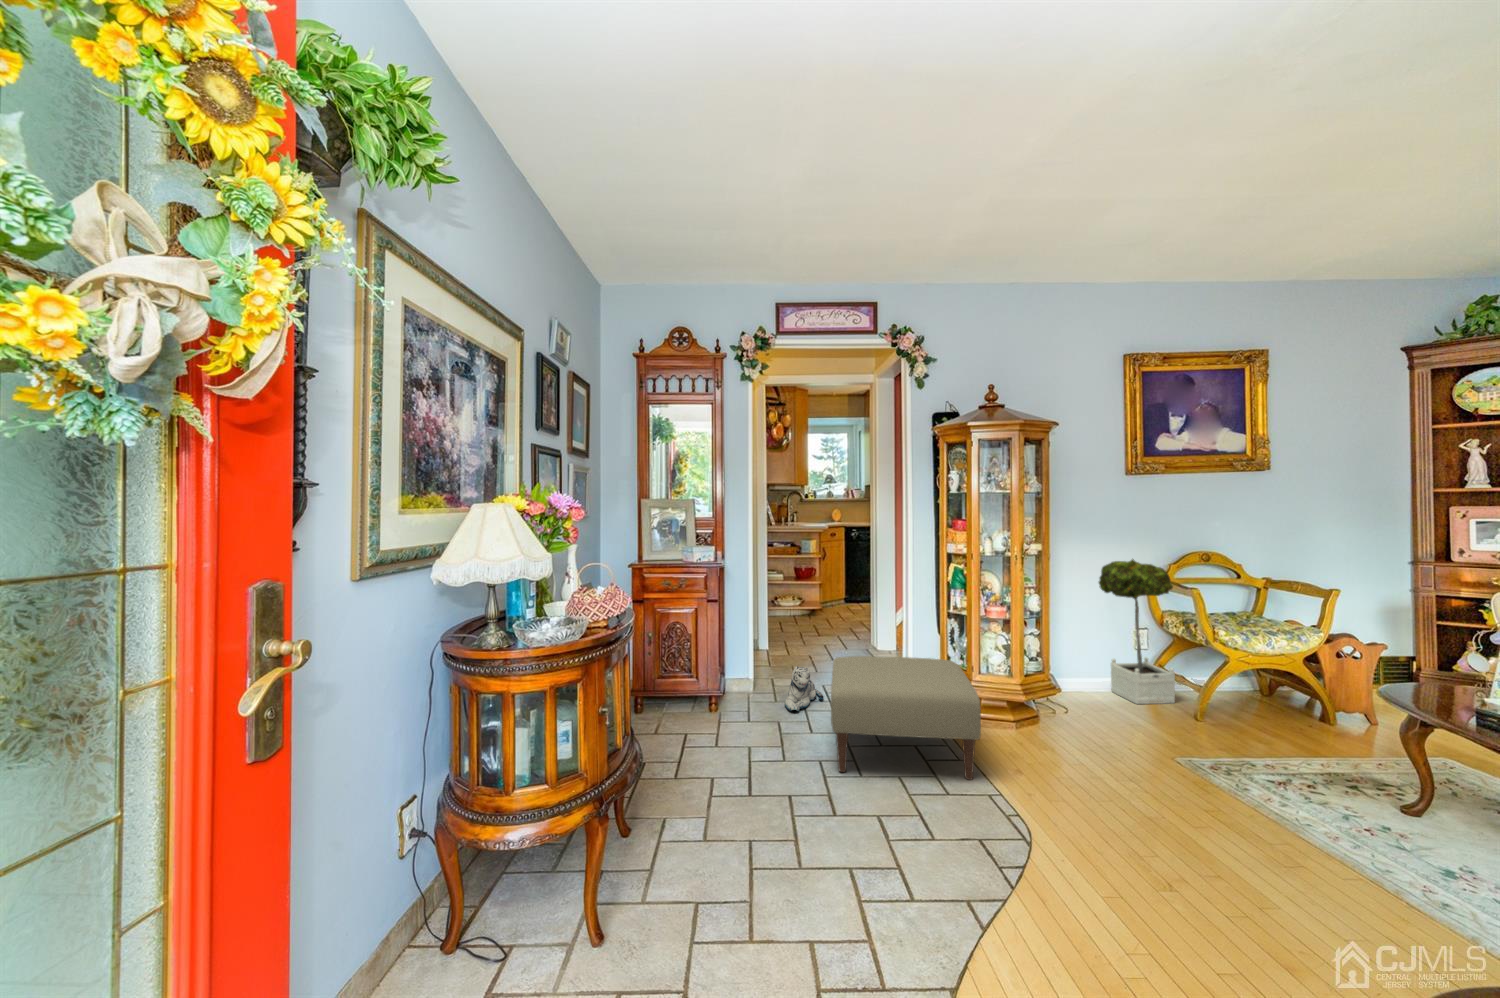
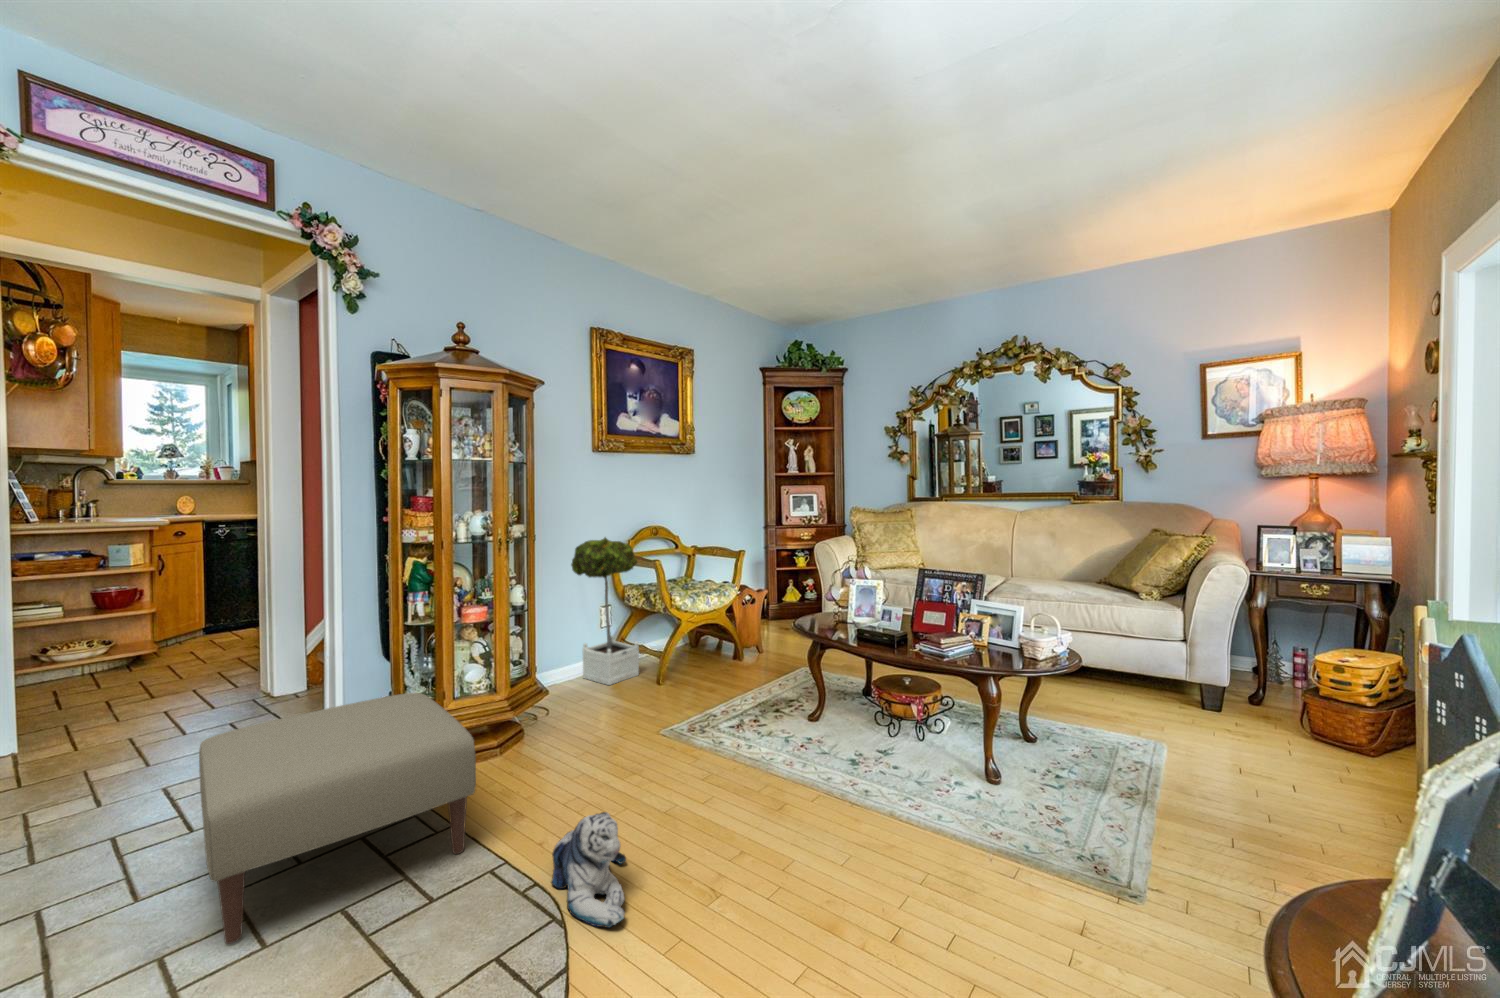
plush toy: present [785,666,823,711] -> present [551,812,626,928]

